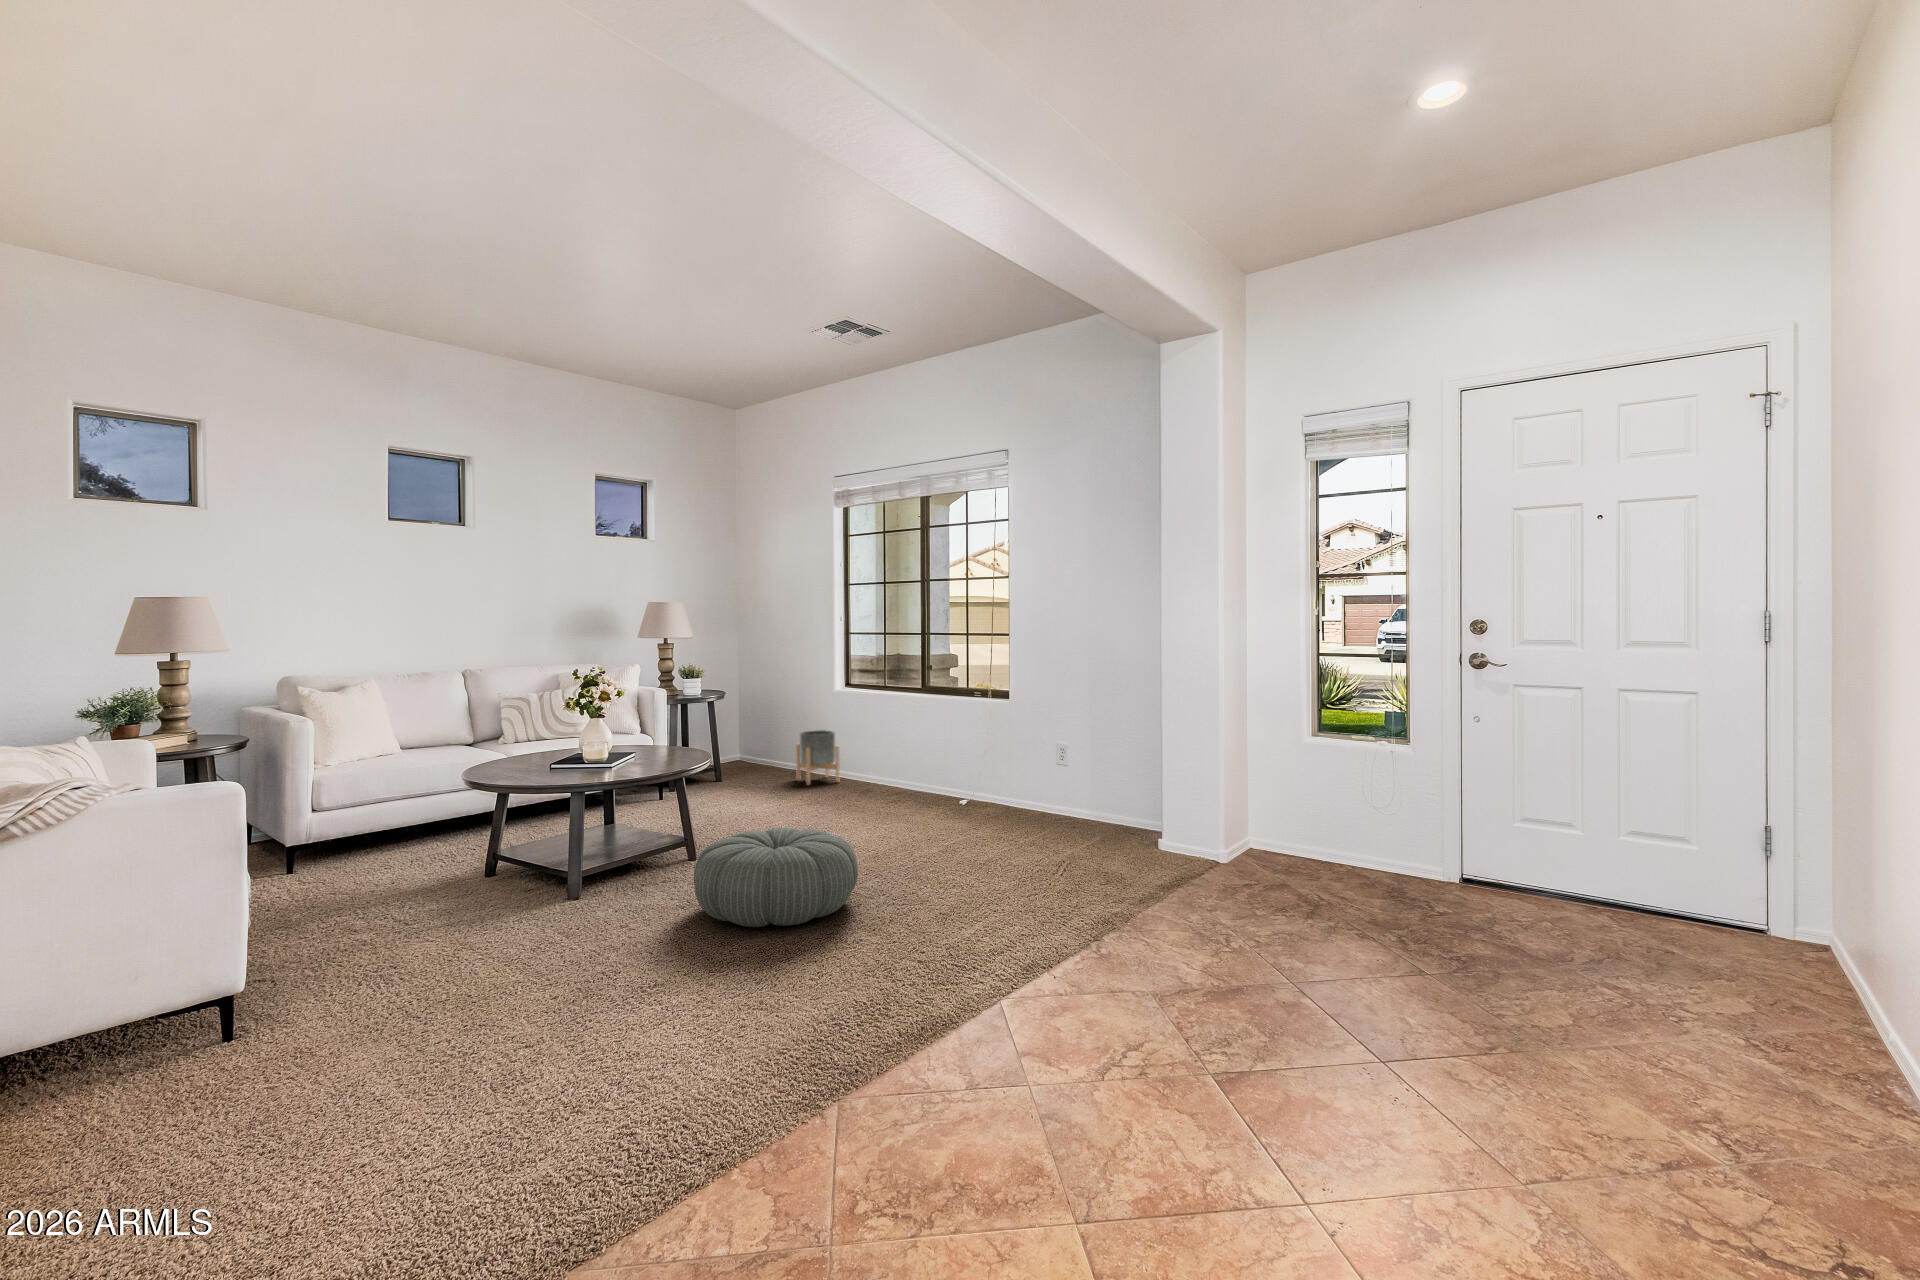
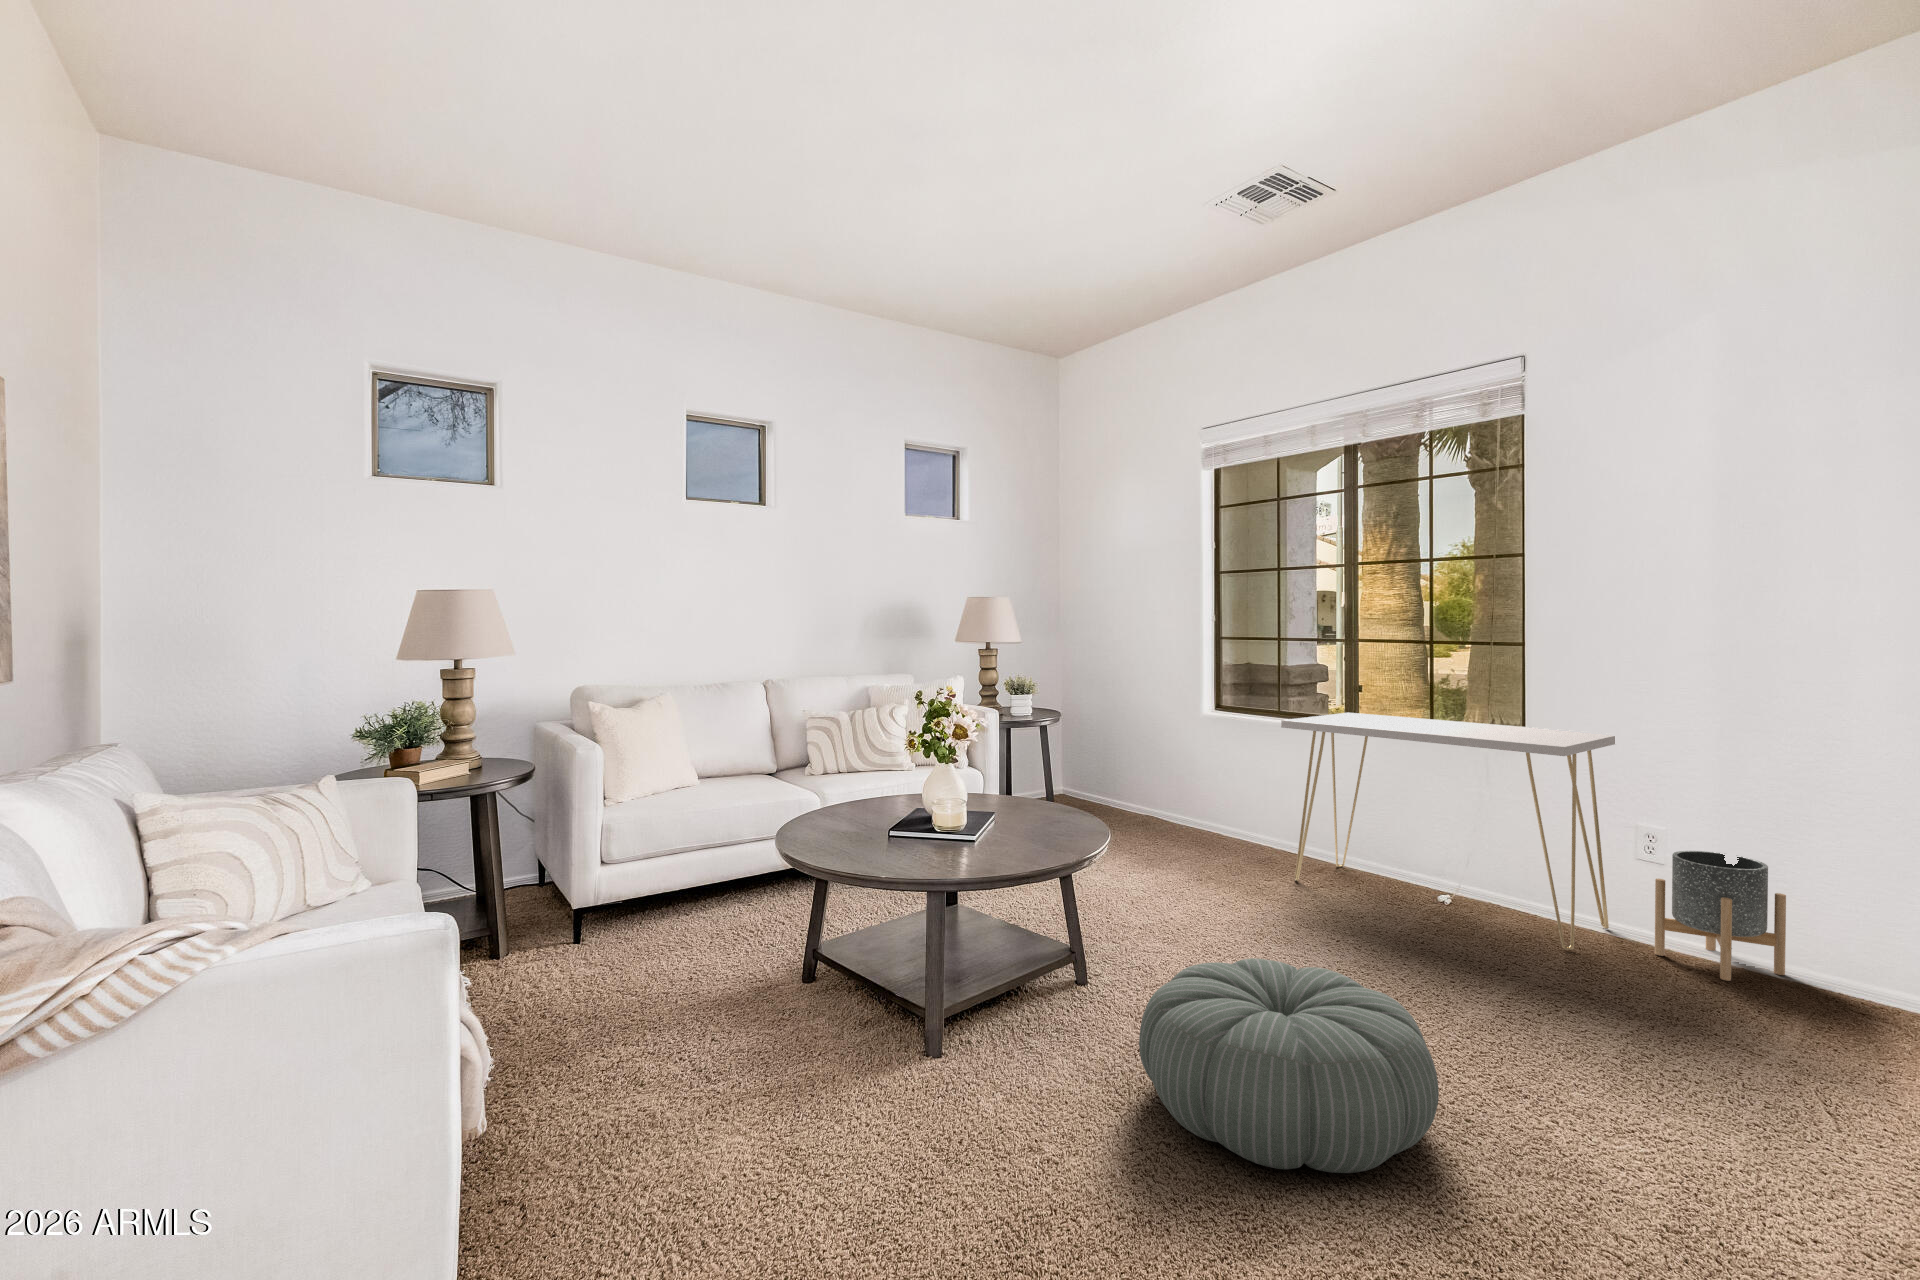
console table: none [866,685,1061,828] -> present [1281,713,1615,950]
planter: present [796,730,839,785] -> present [1655,851,1786,981]

